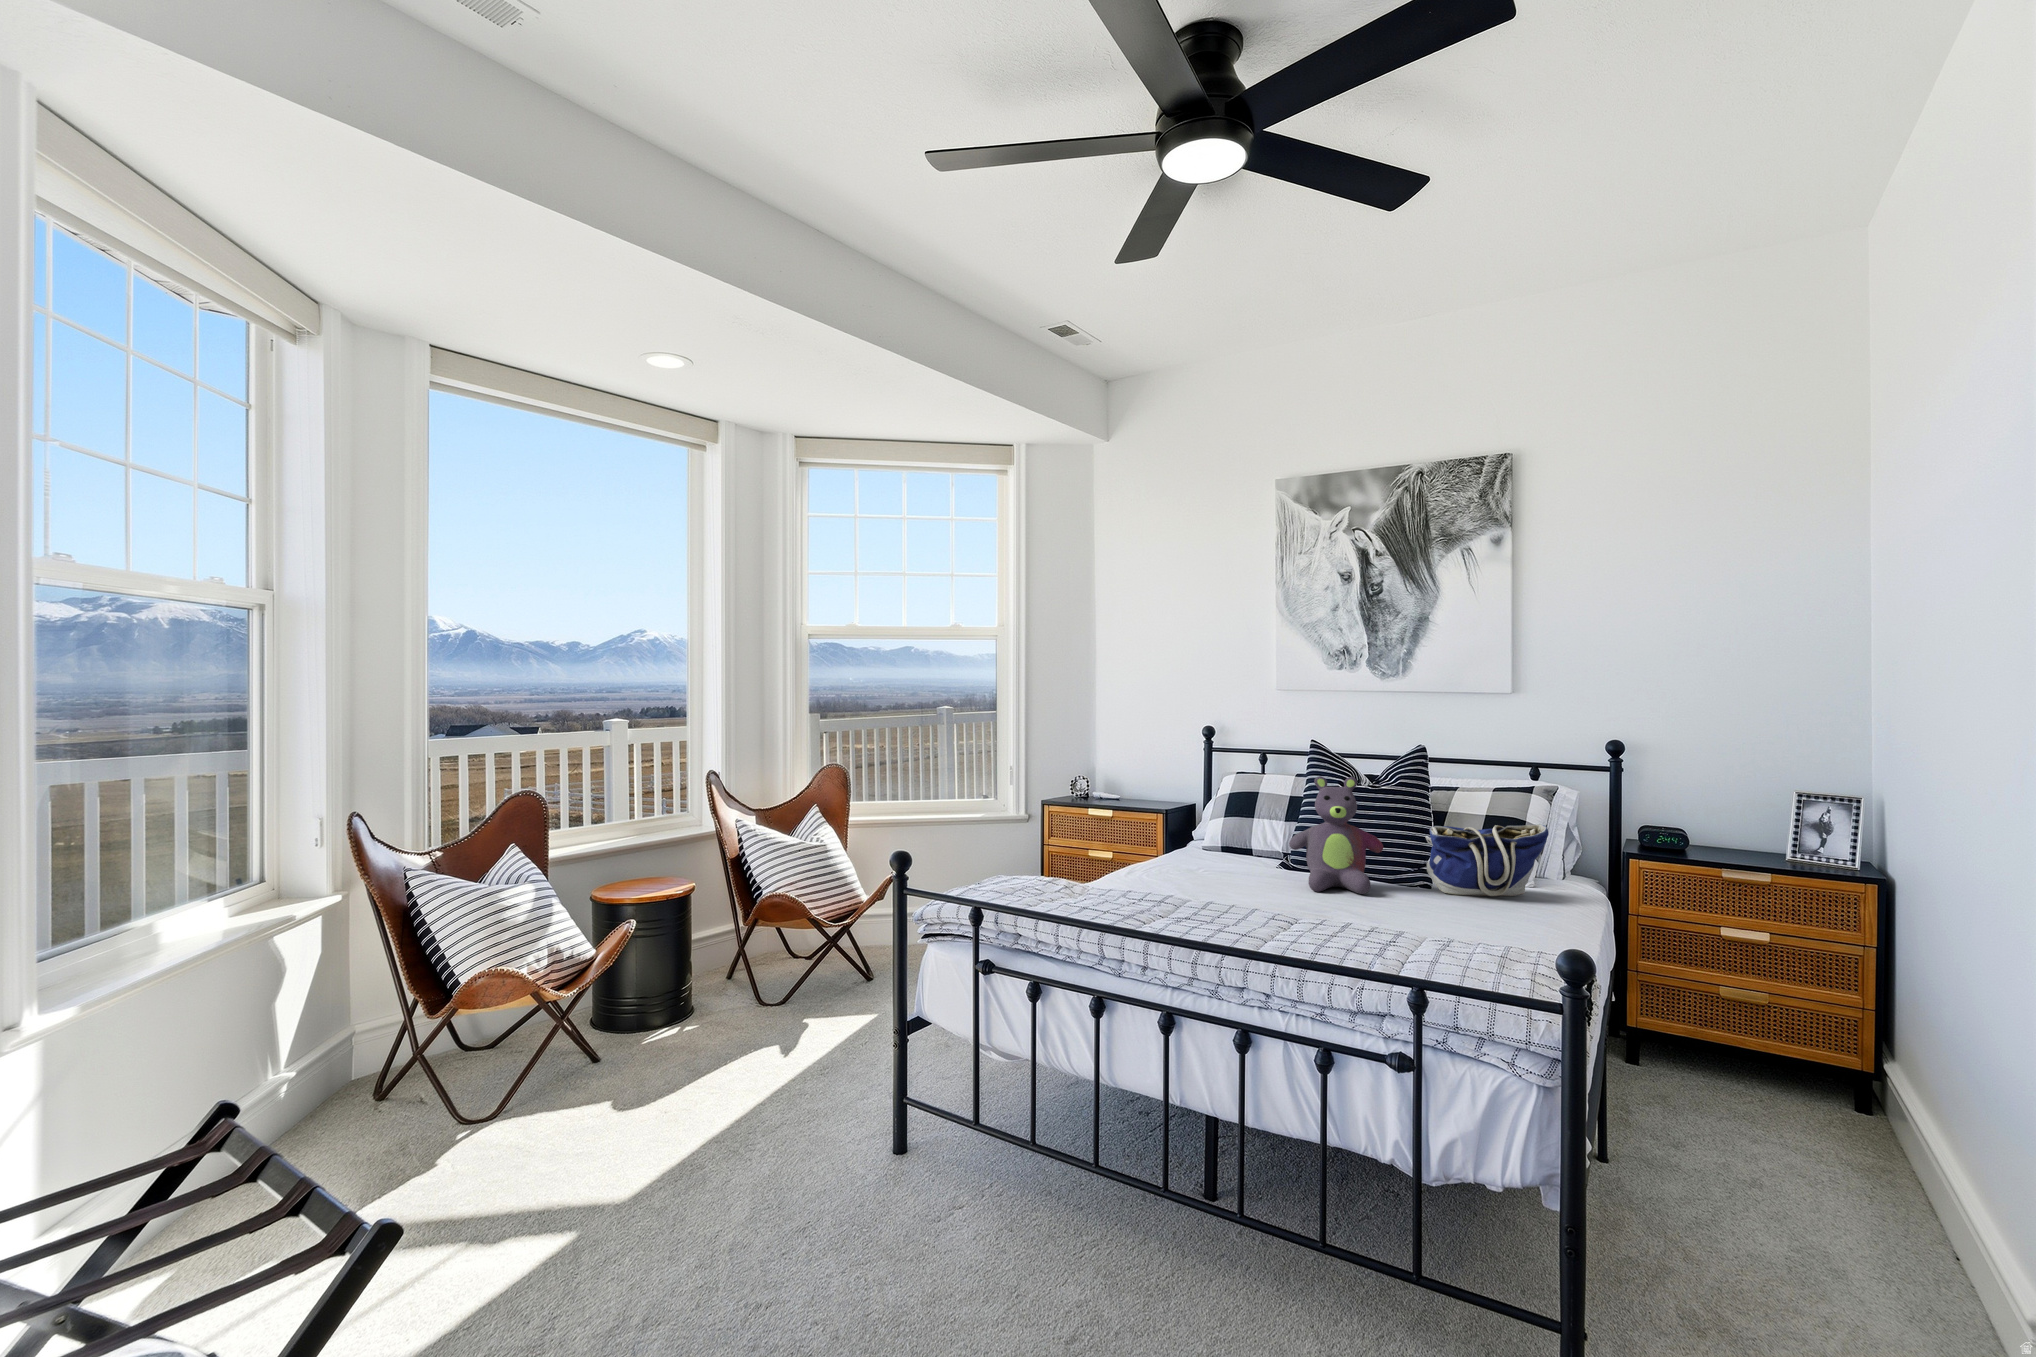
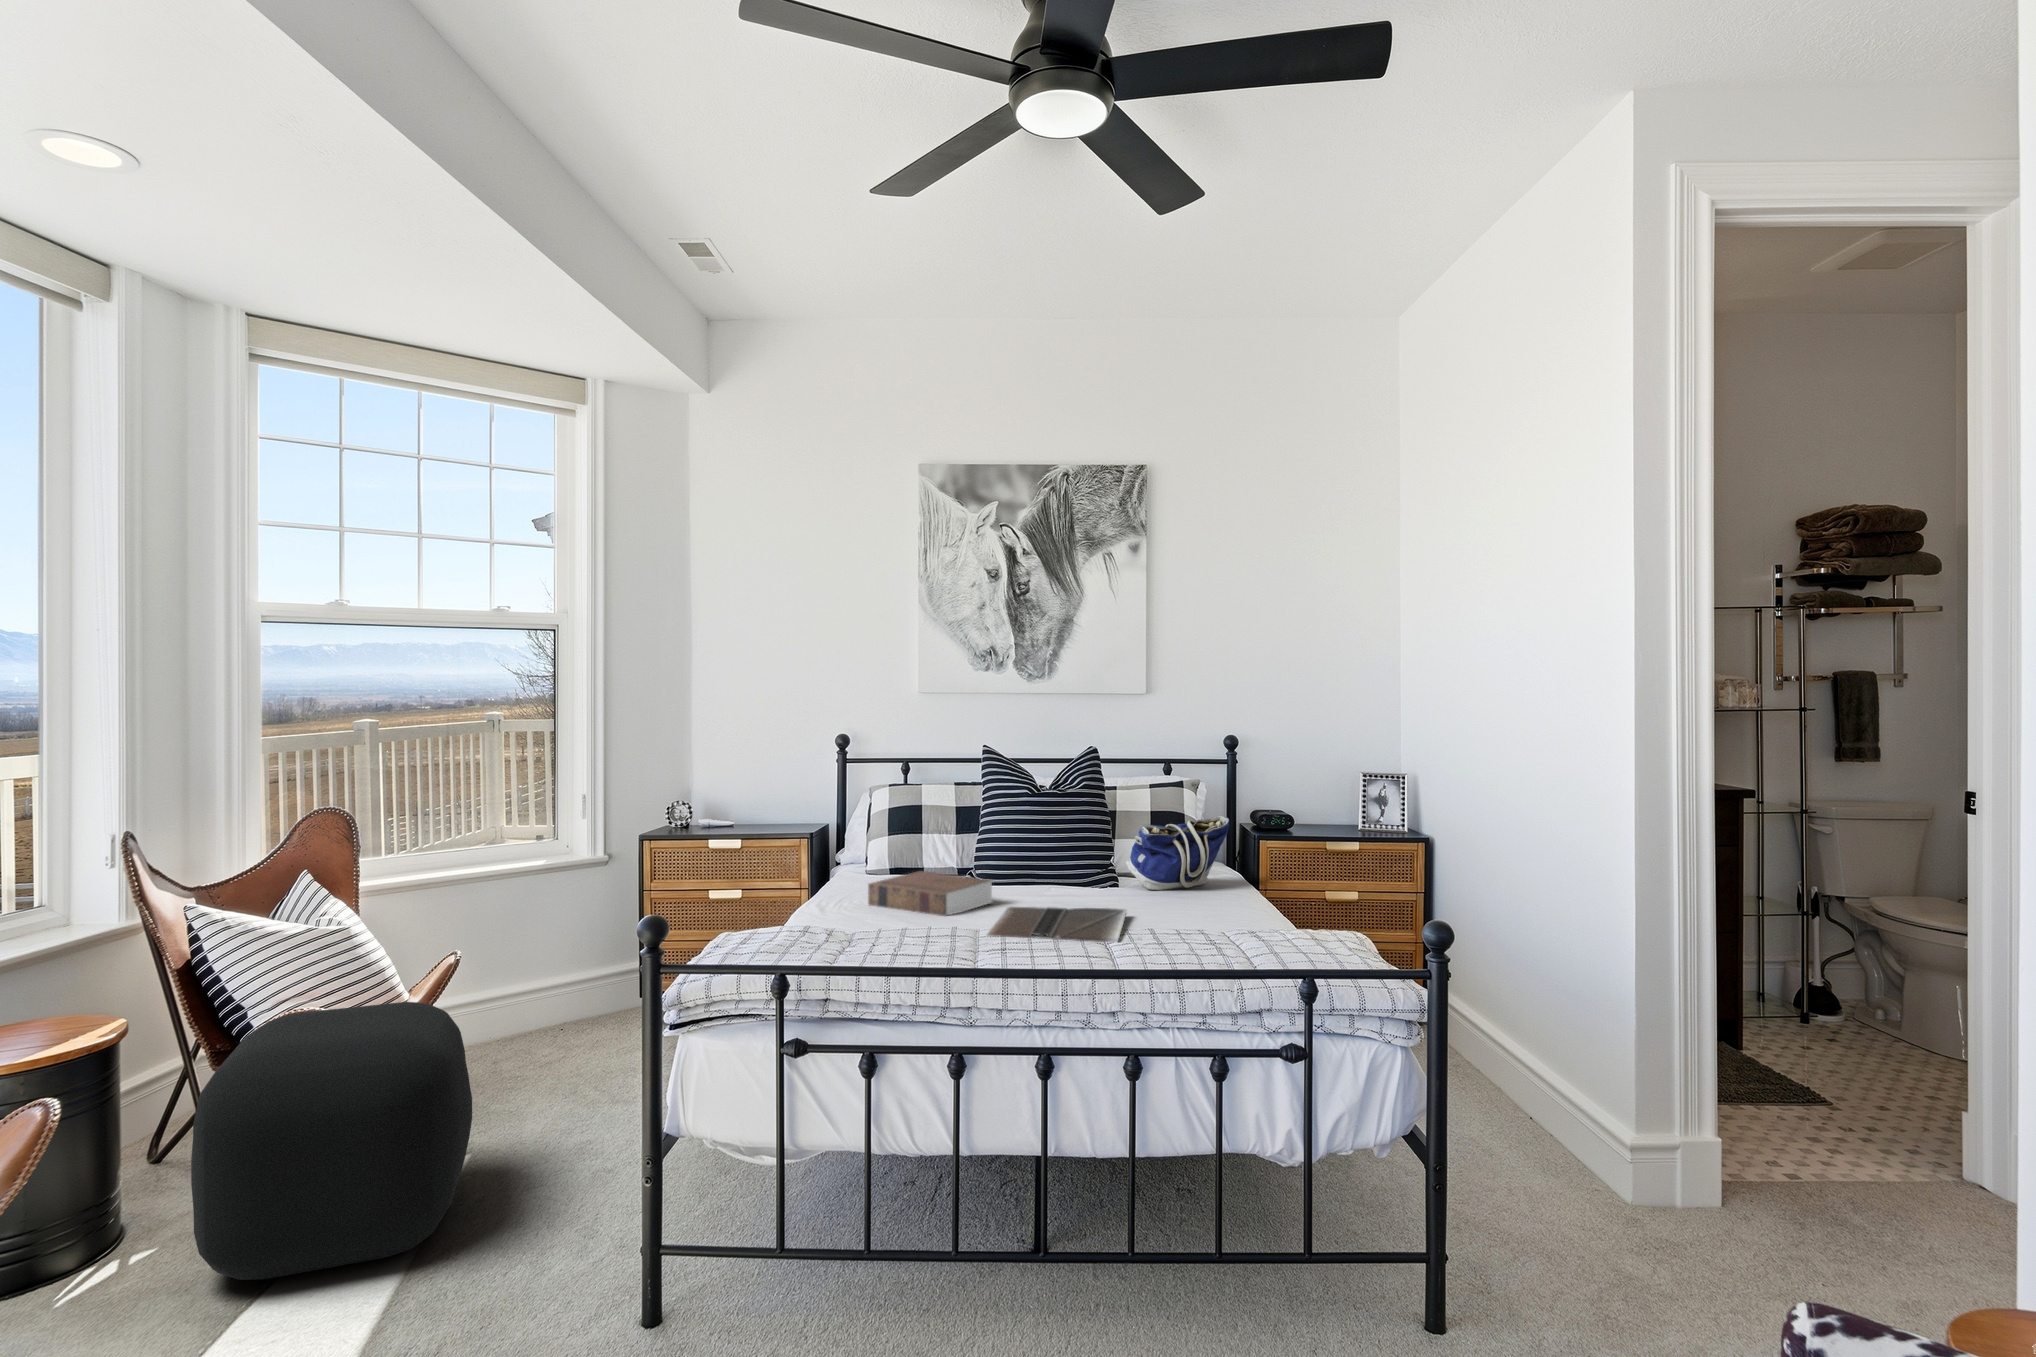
stuffed bear: present [1289,776,1383,894] -> none [1011,782,1101,903]
book: none [1147,849,1258,891] -> present [868,871,992,916]
laptop: none [1197,888,1368,932] -> present [987,907,1127,942]
ottoman: none [669,899,843,1073] -> present [191,1002,472,1280]

